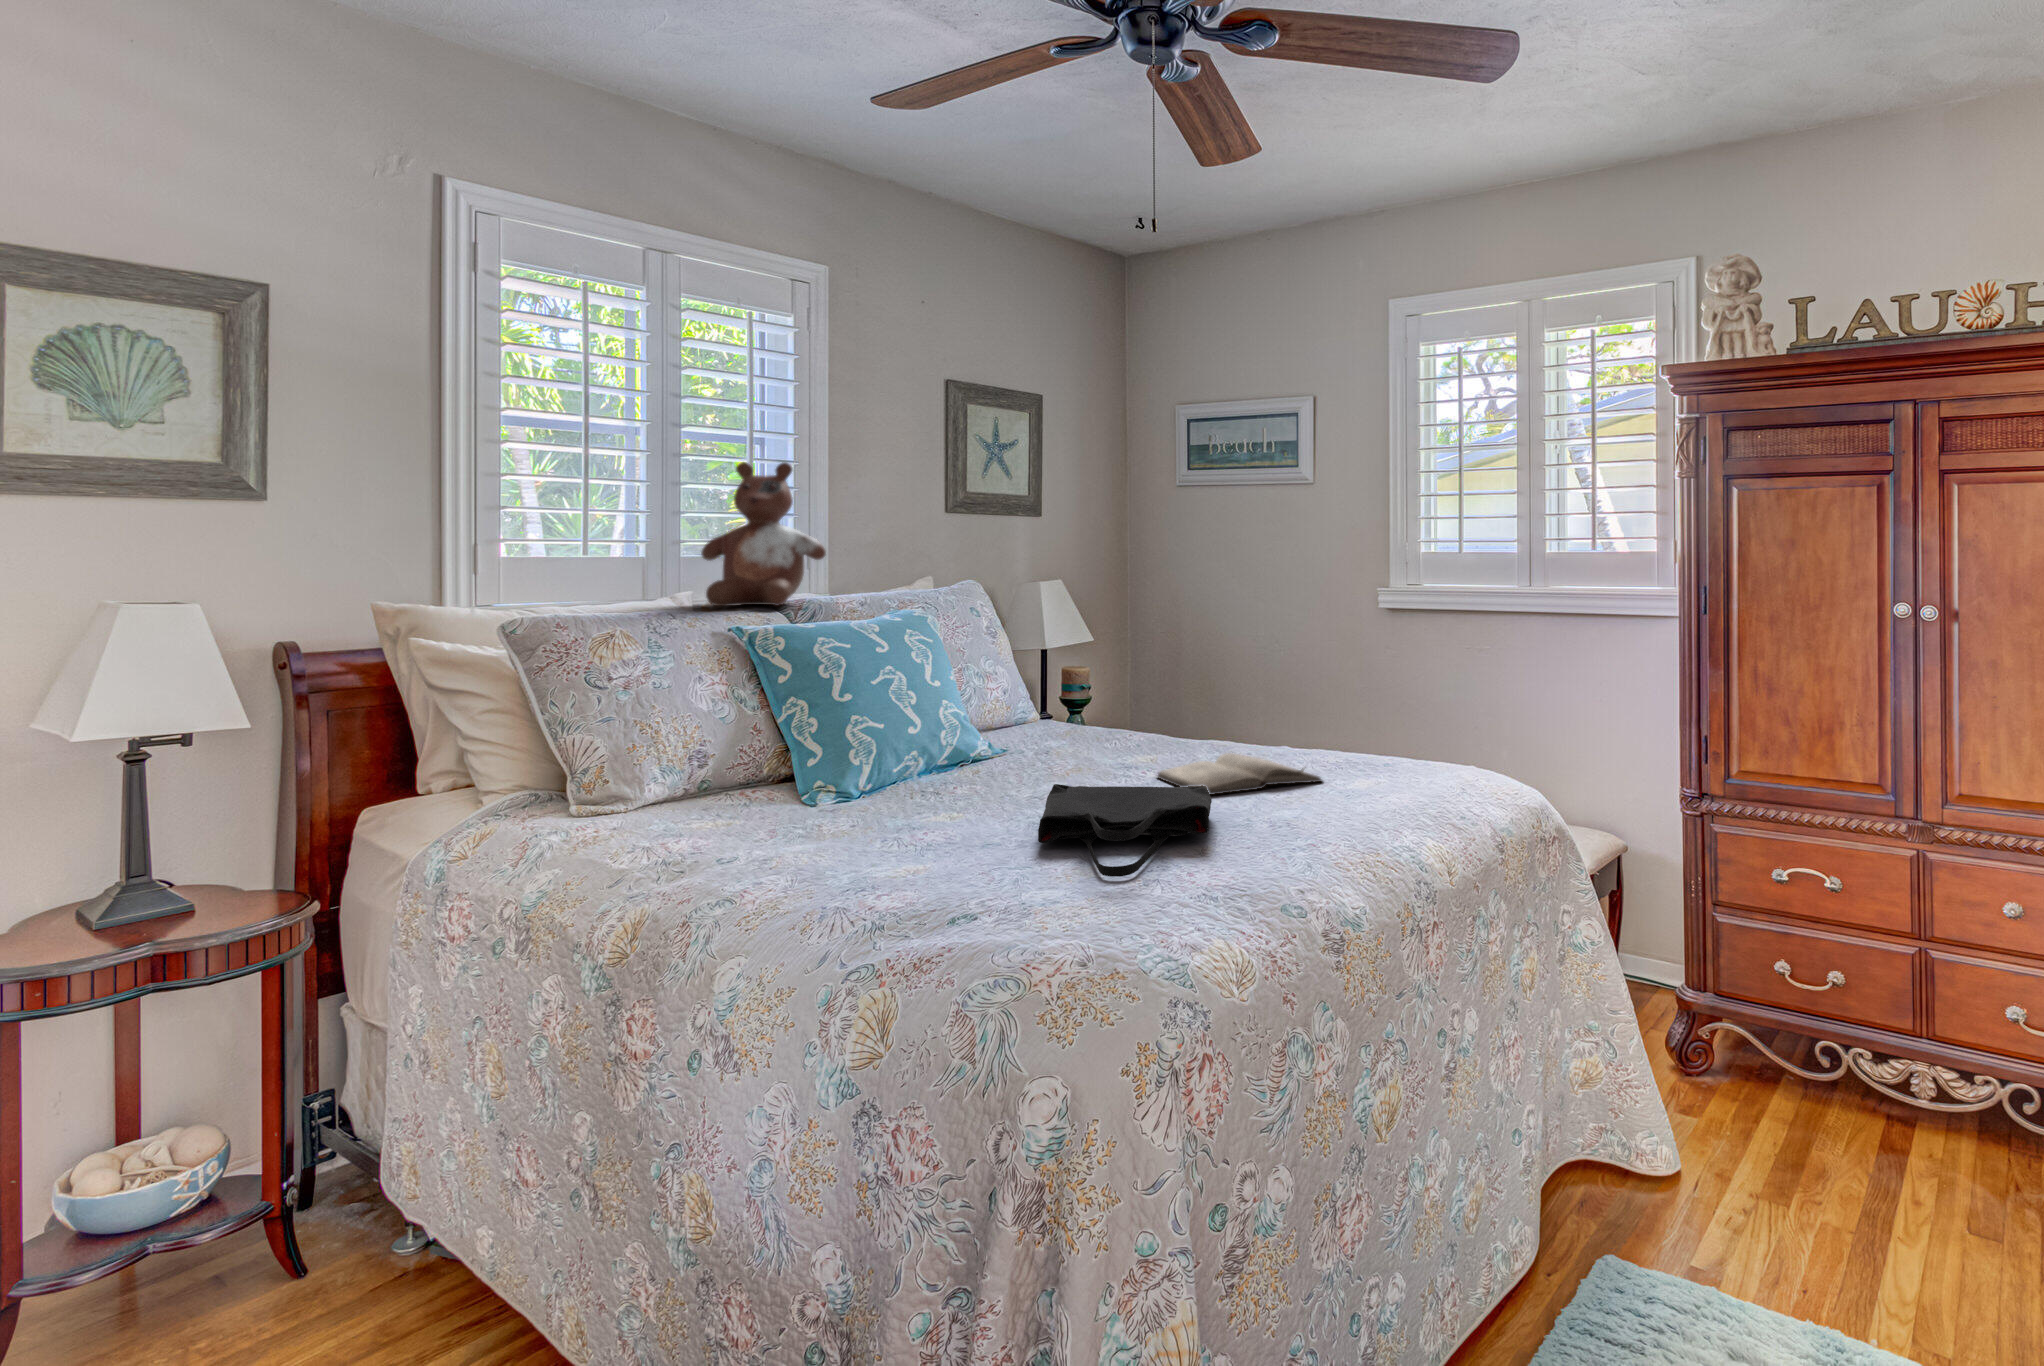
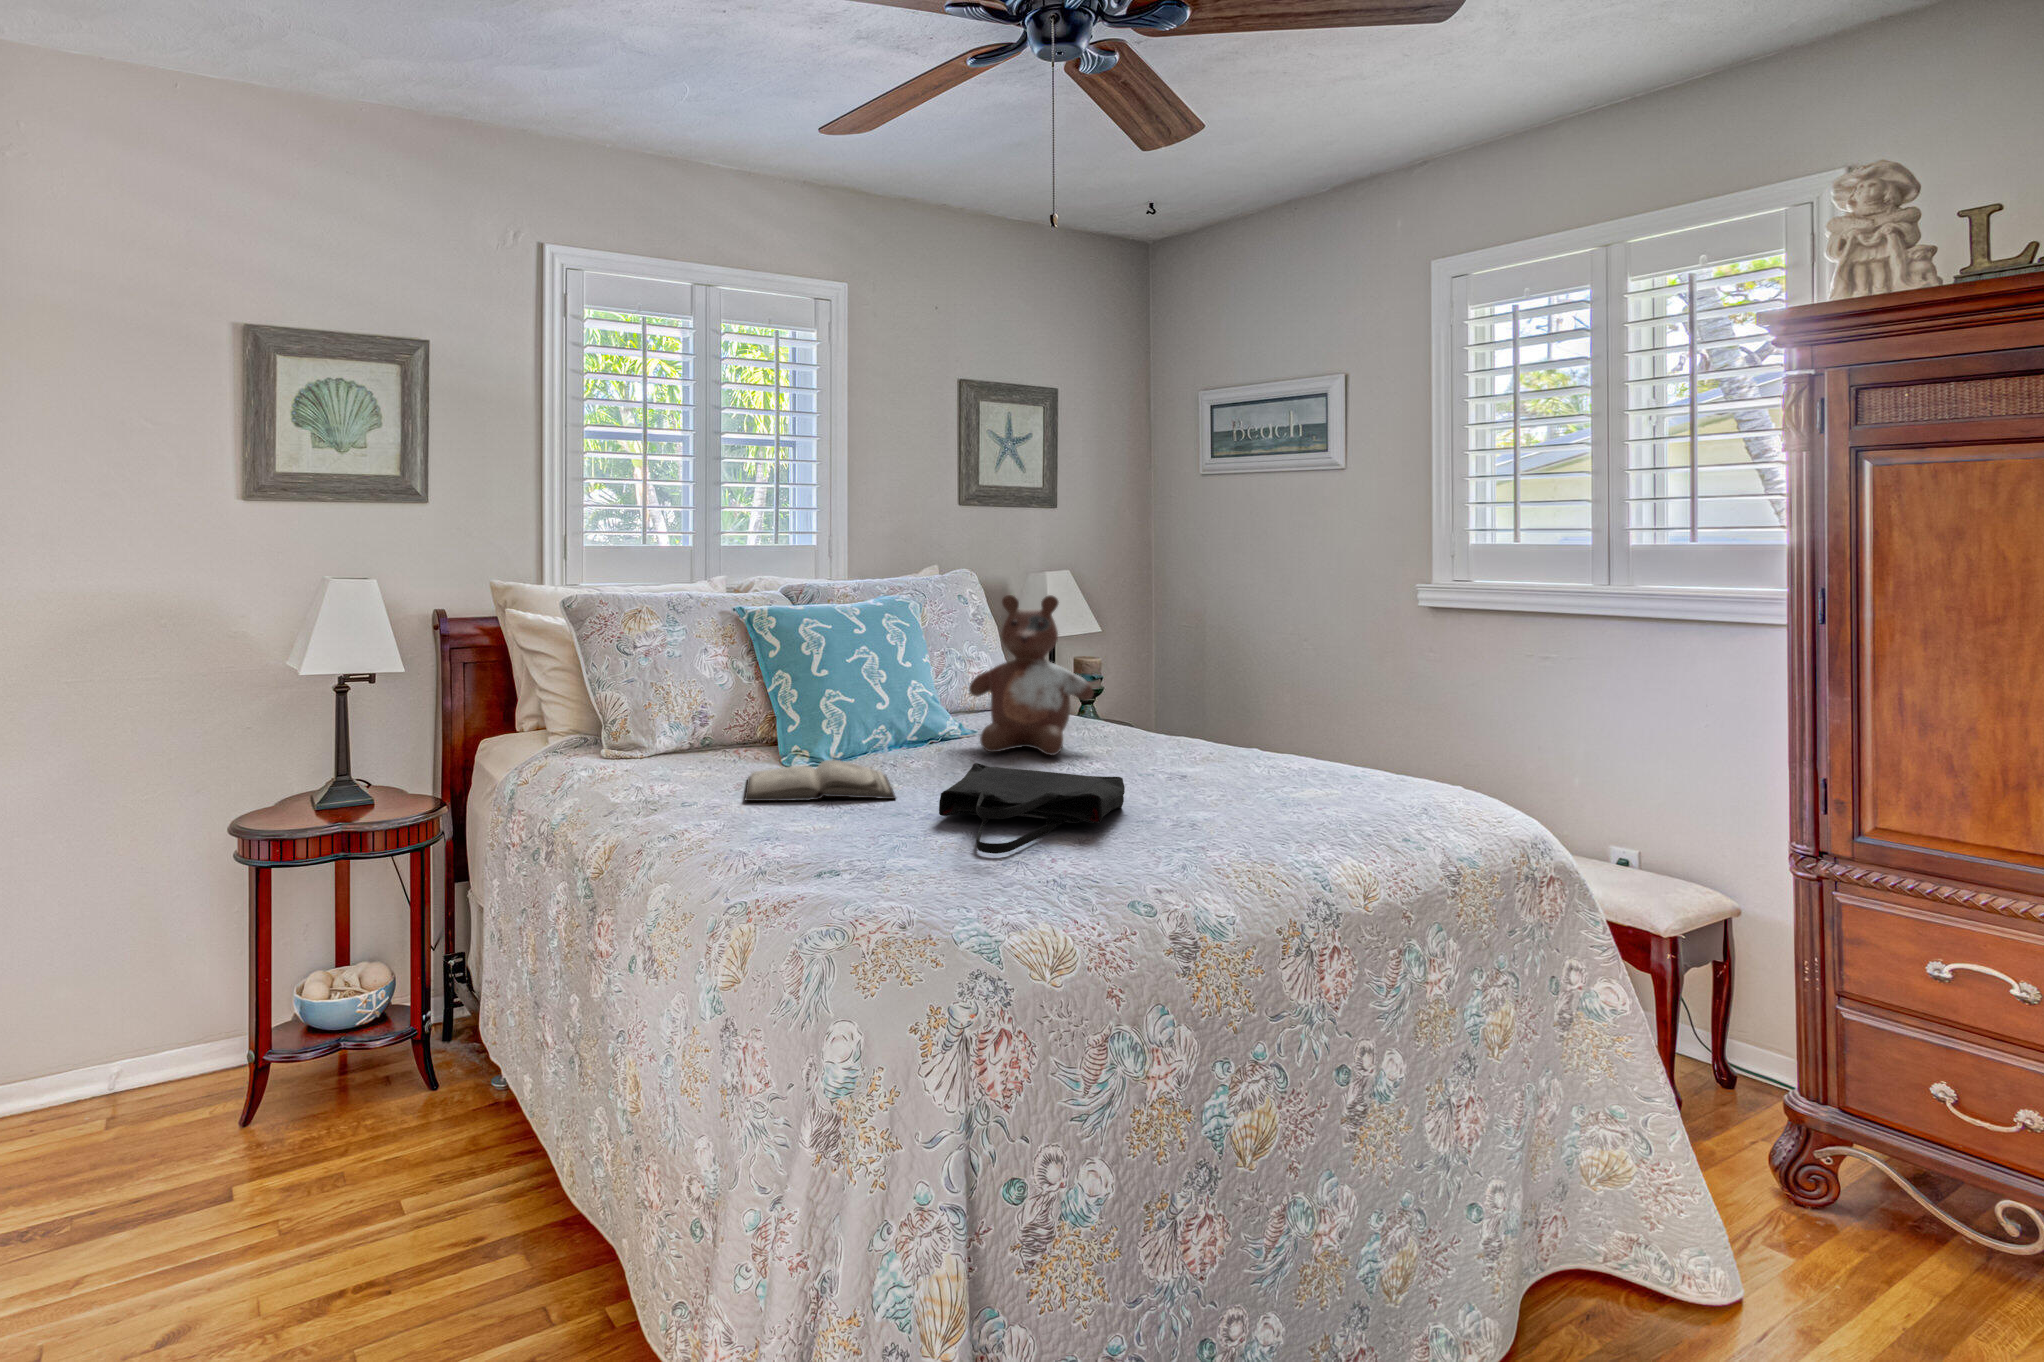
stuffed bear: present [701,462,826,606] -> present [969,595,1094,755]
diary: present [1157,753,1323,795] -> present [745,759,896,801]

